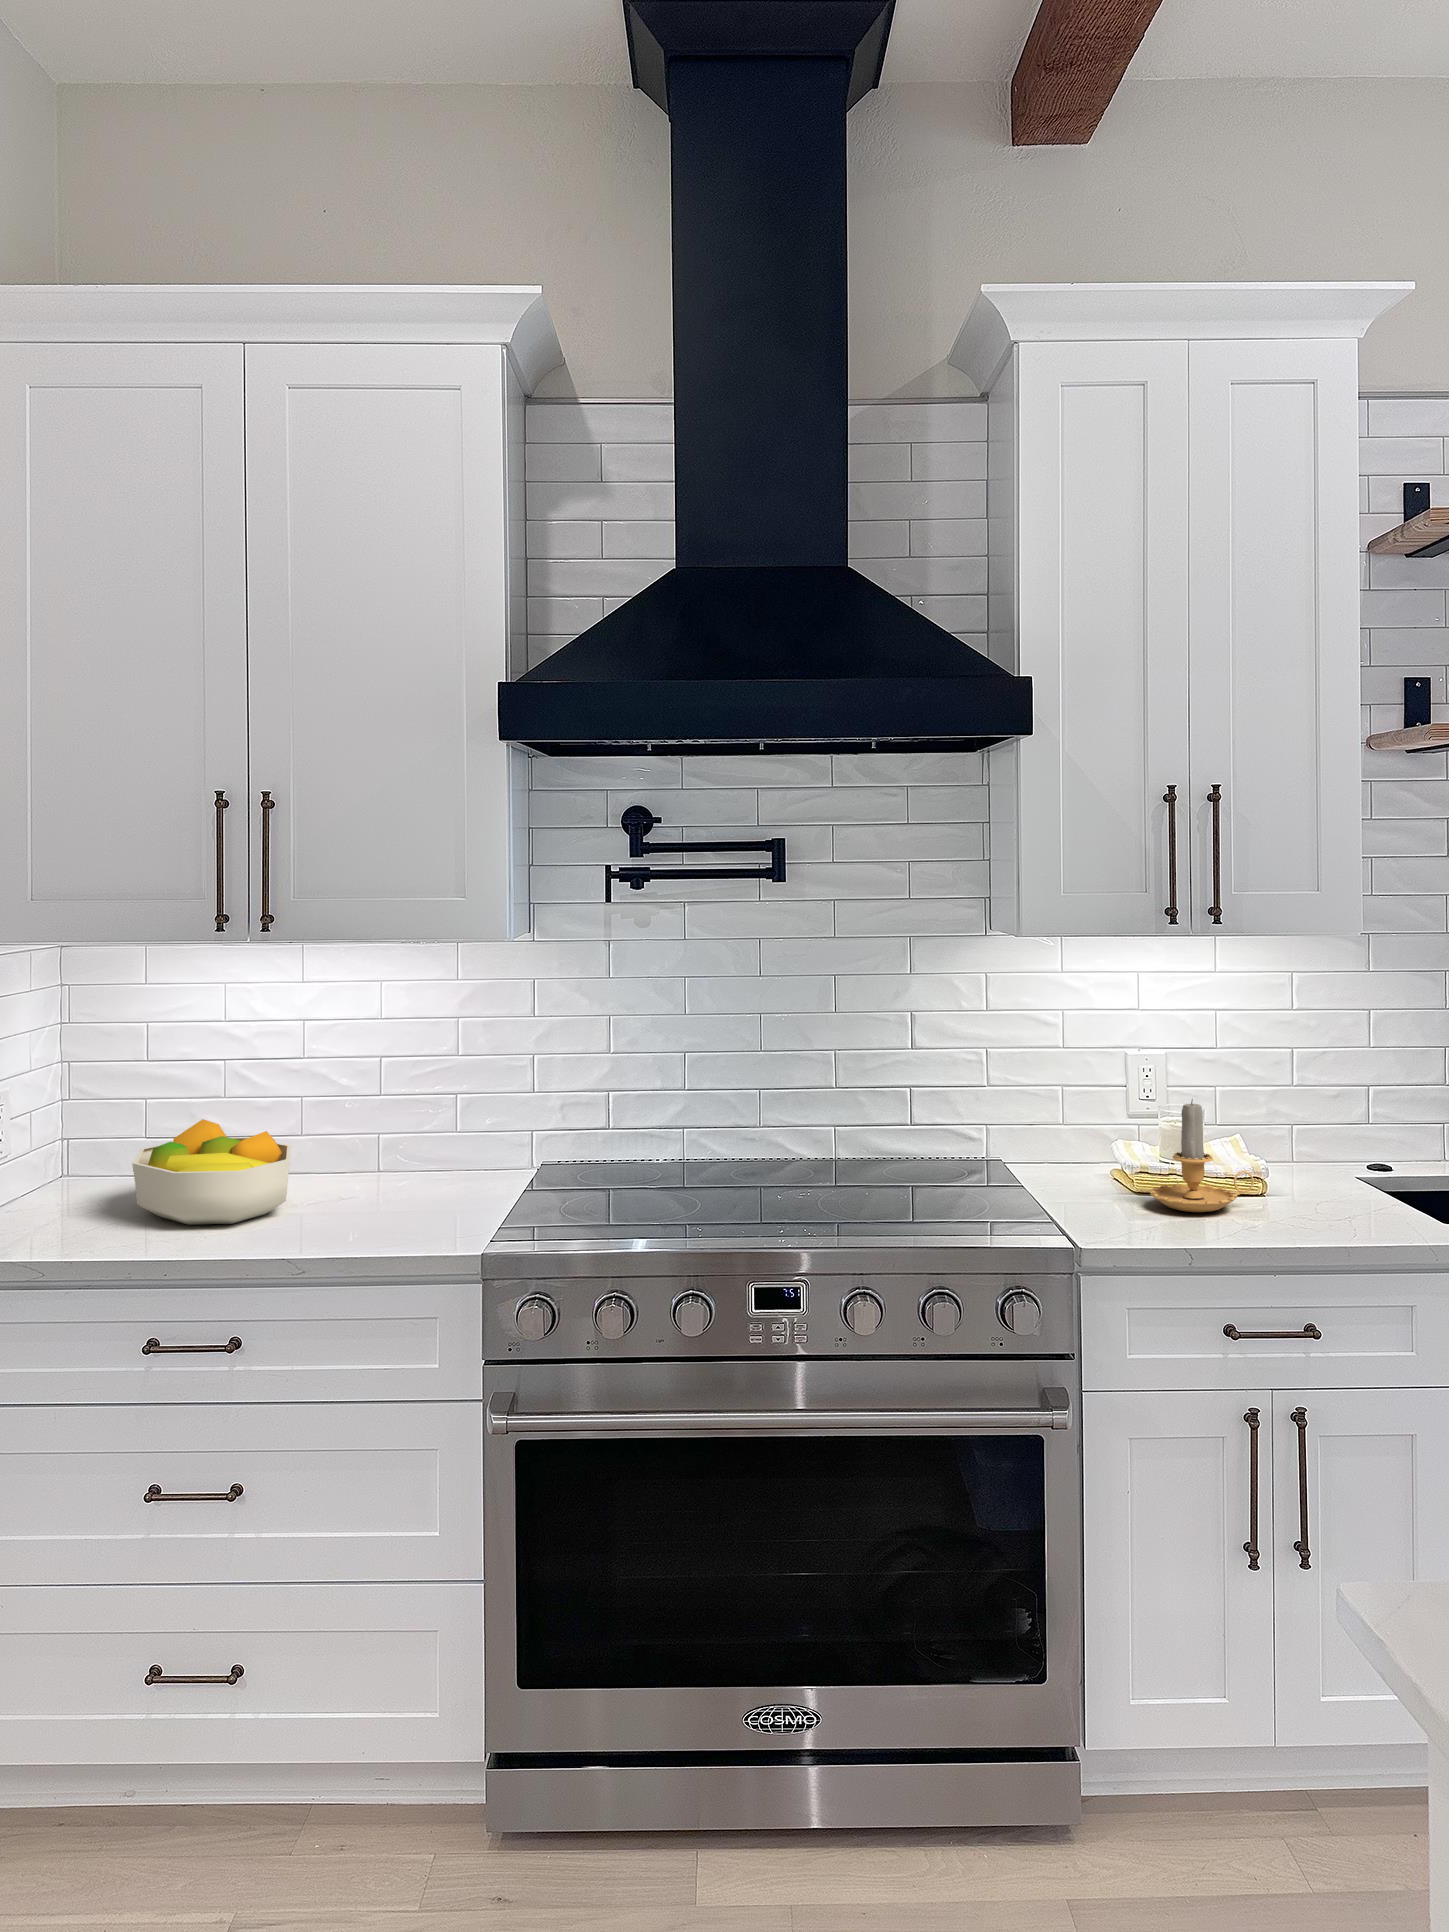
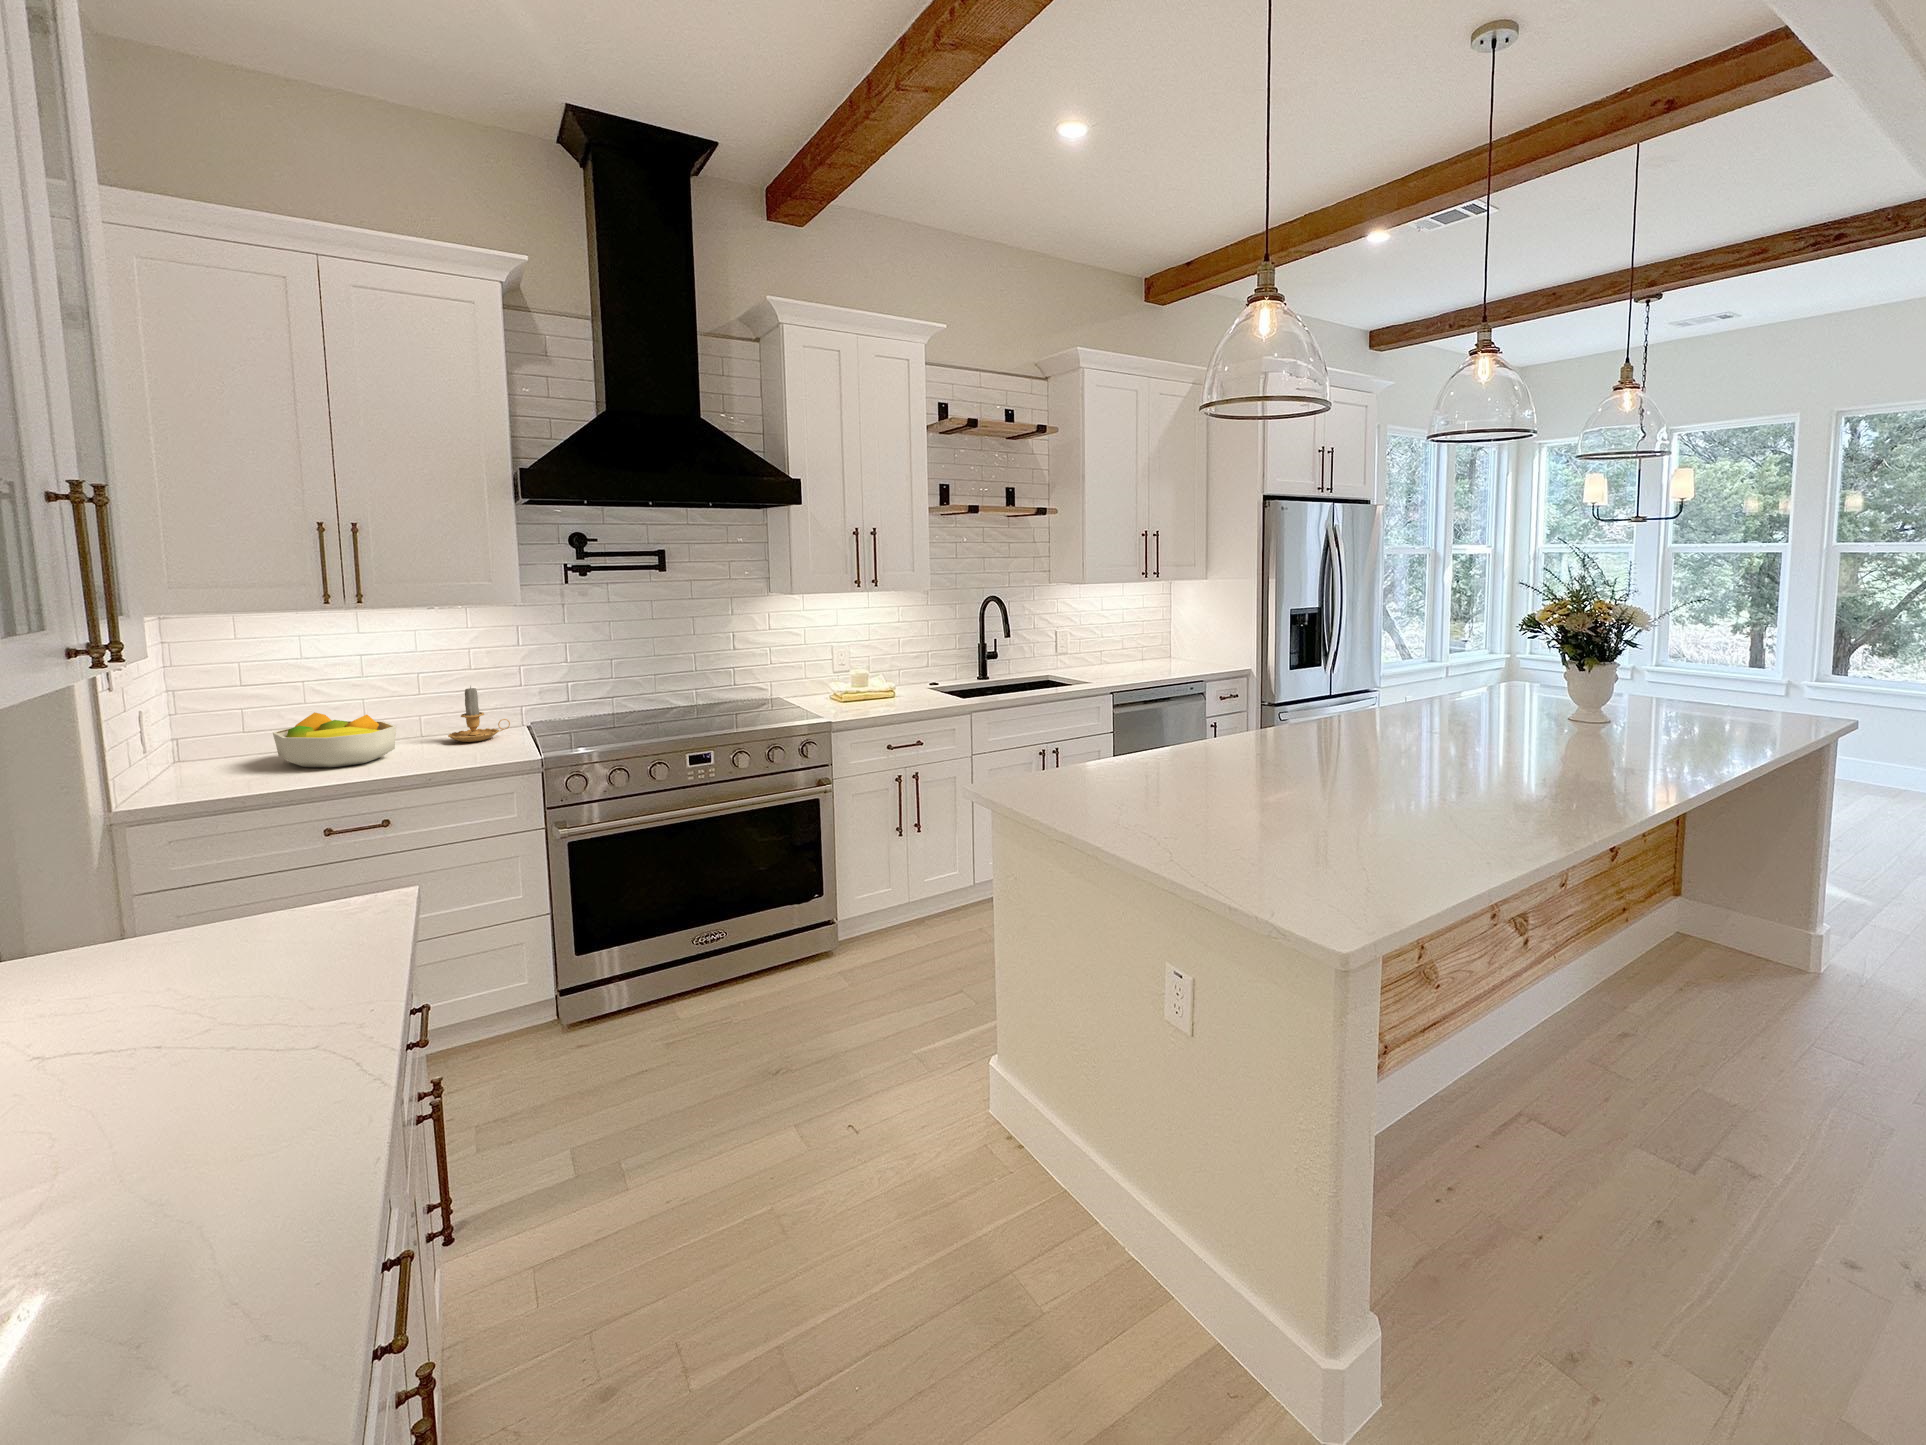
candle: present [1150,1099,1254,1212] -> present [448,687,510,742]

